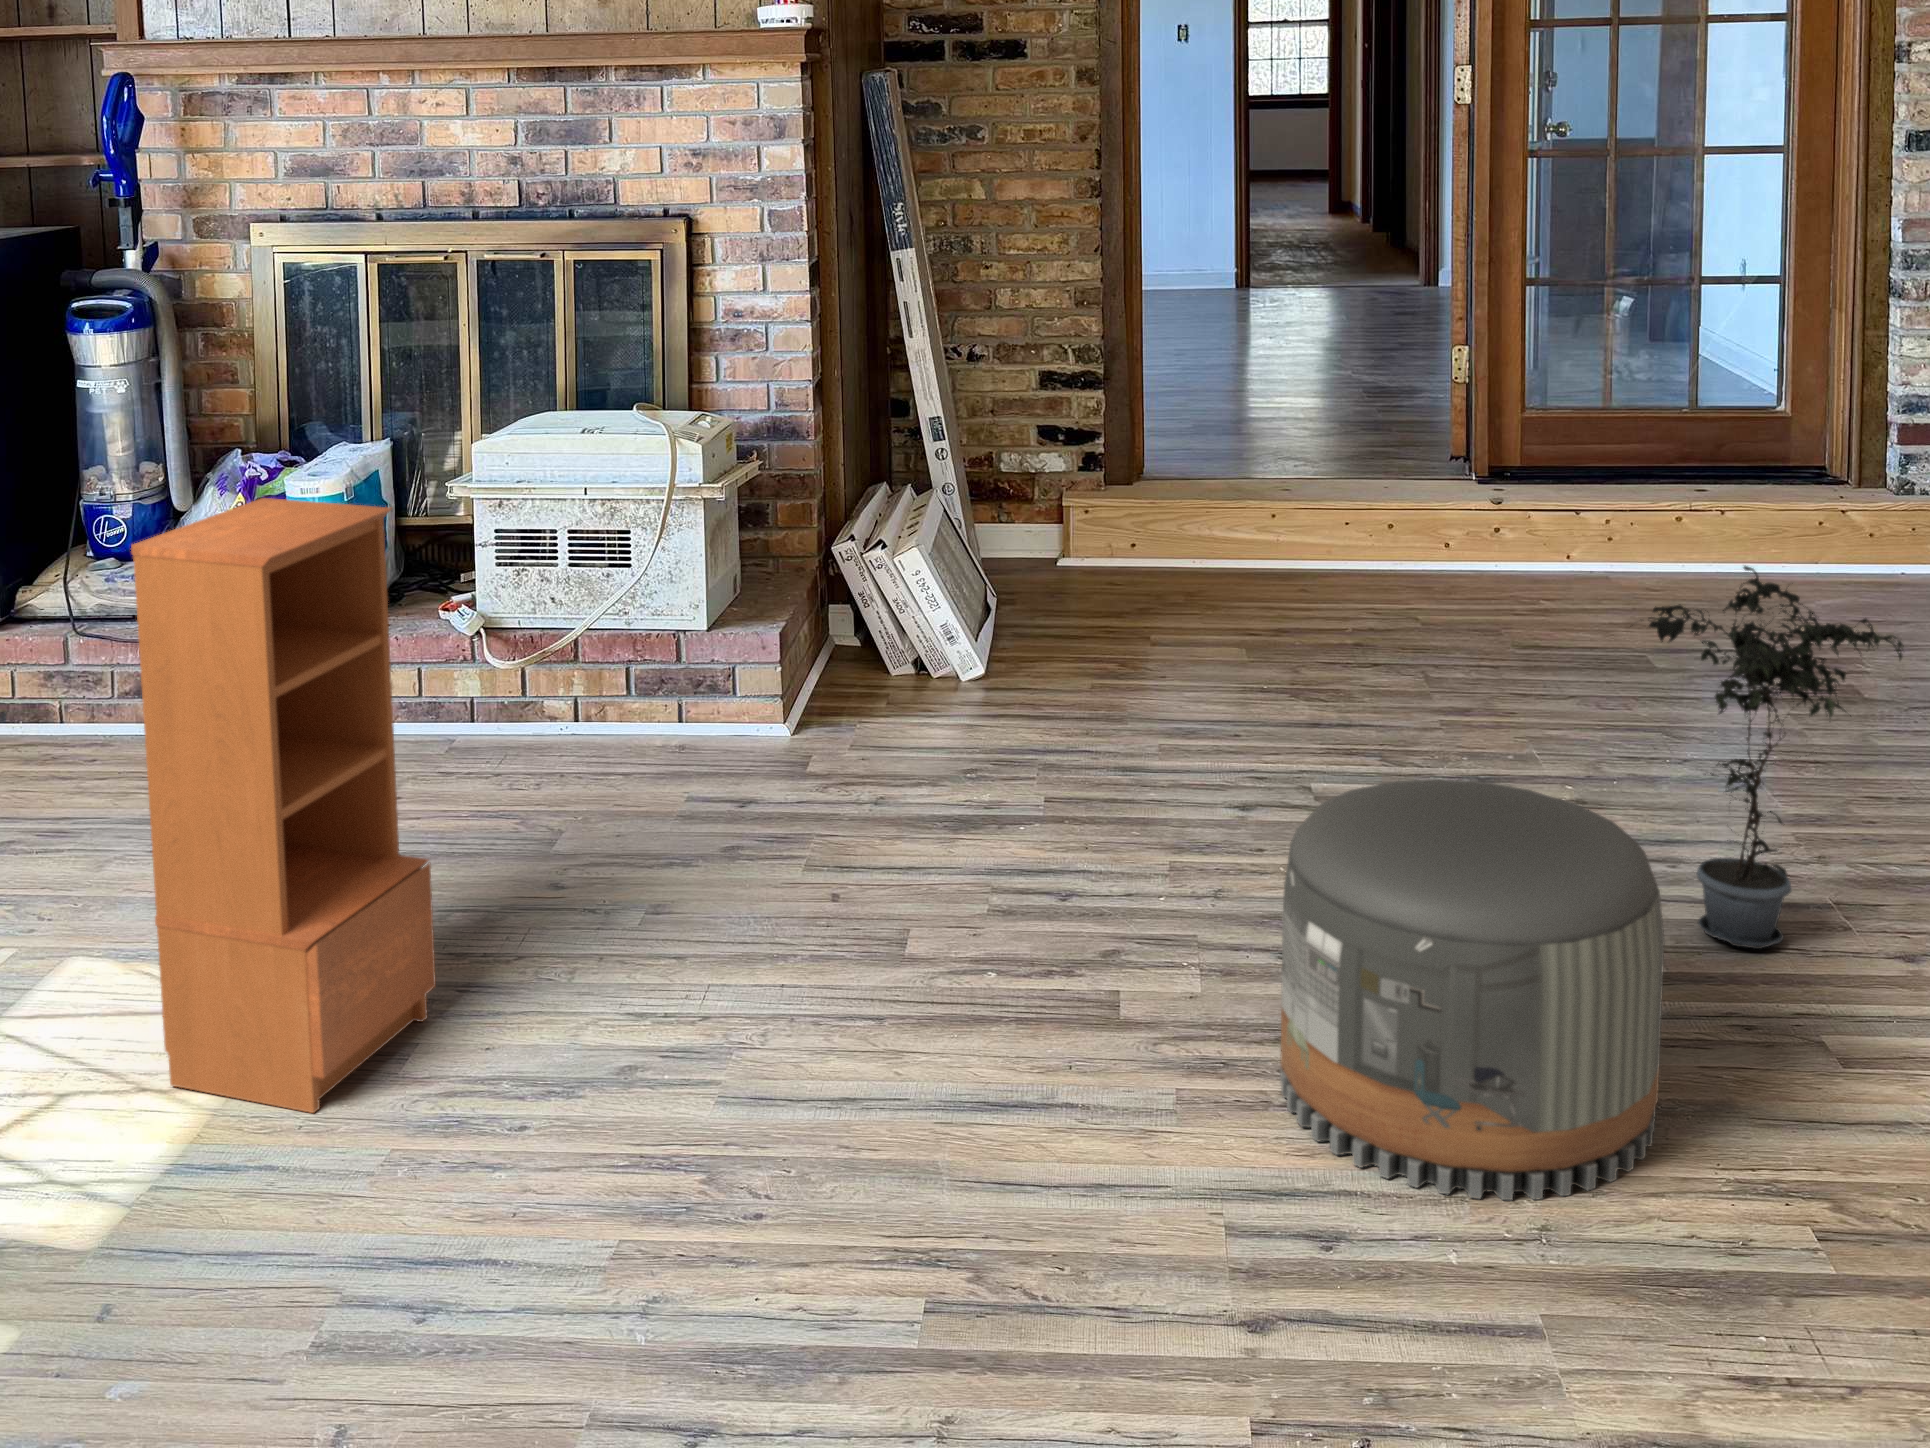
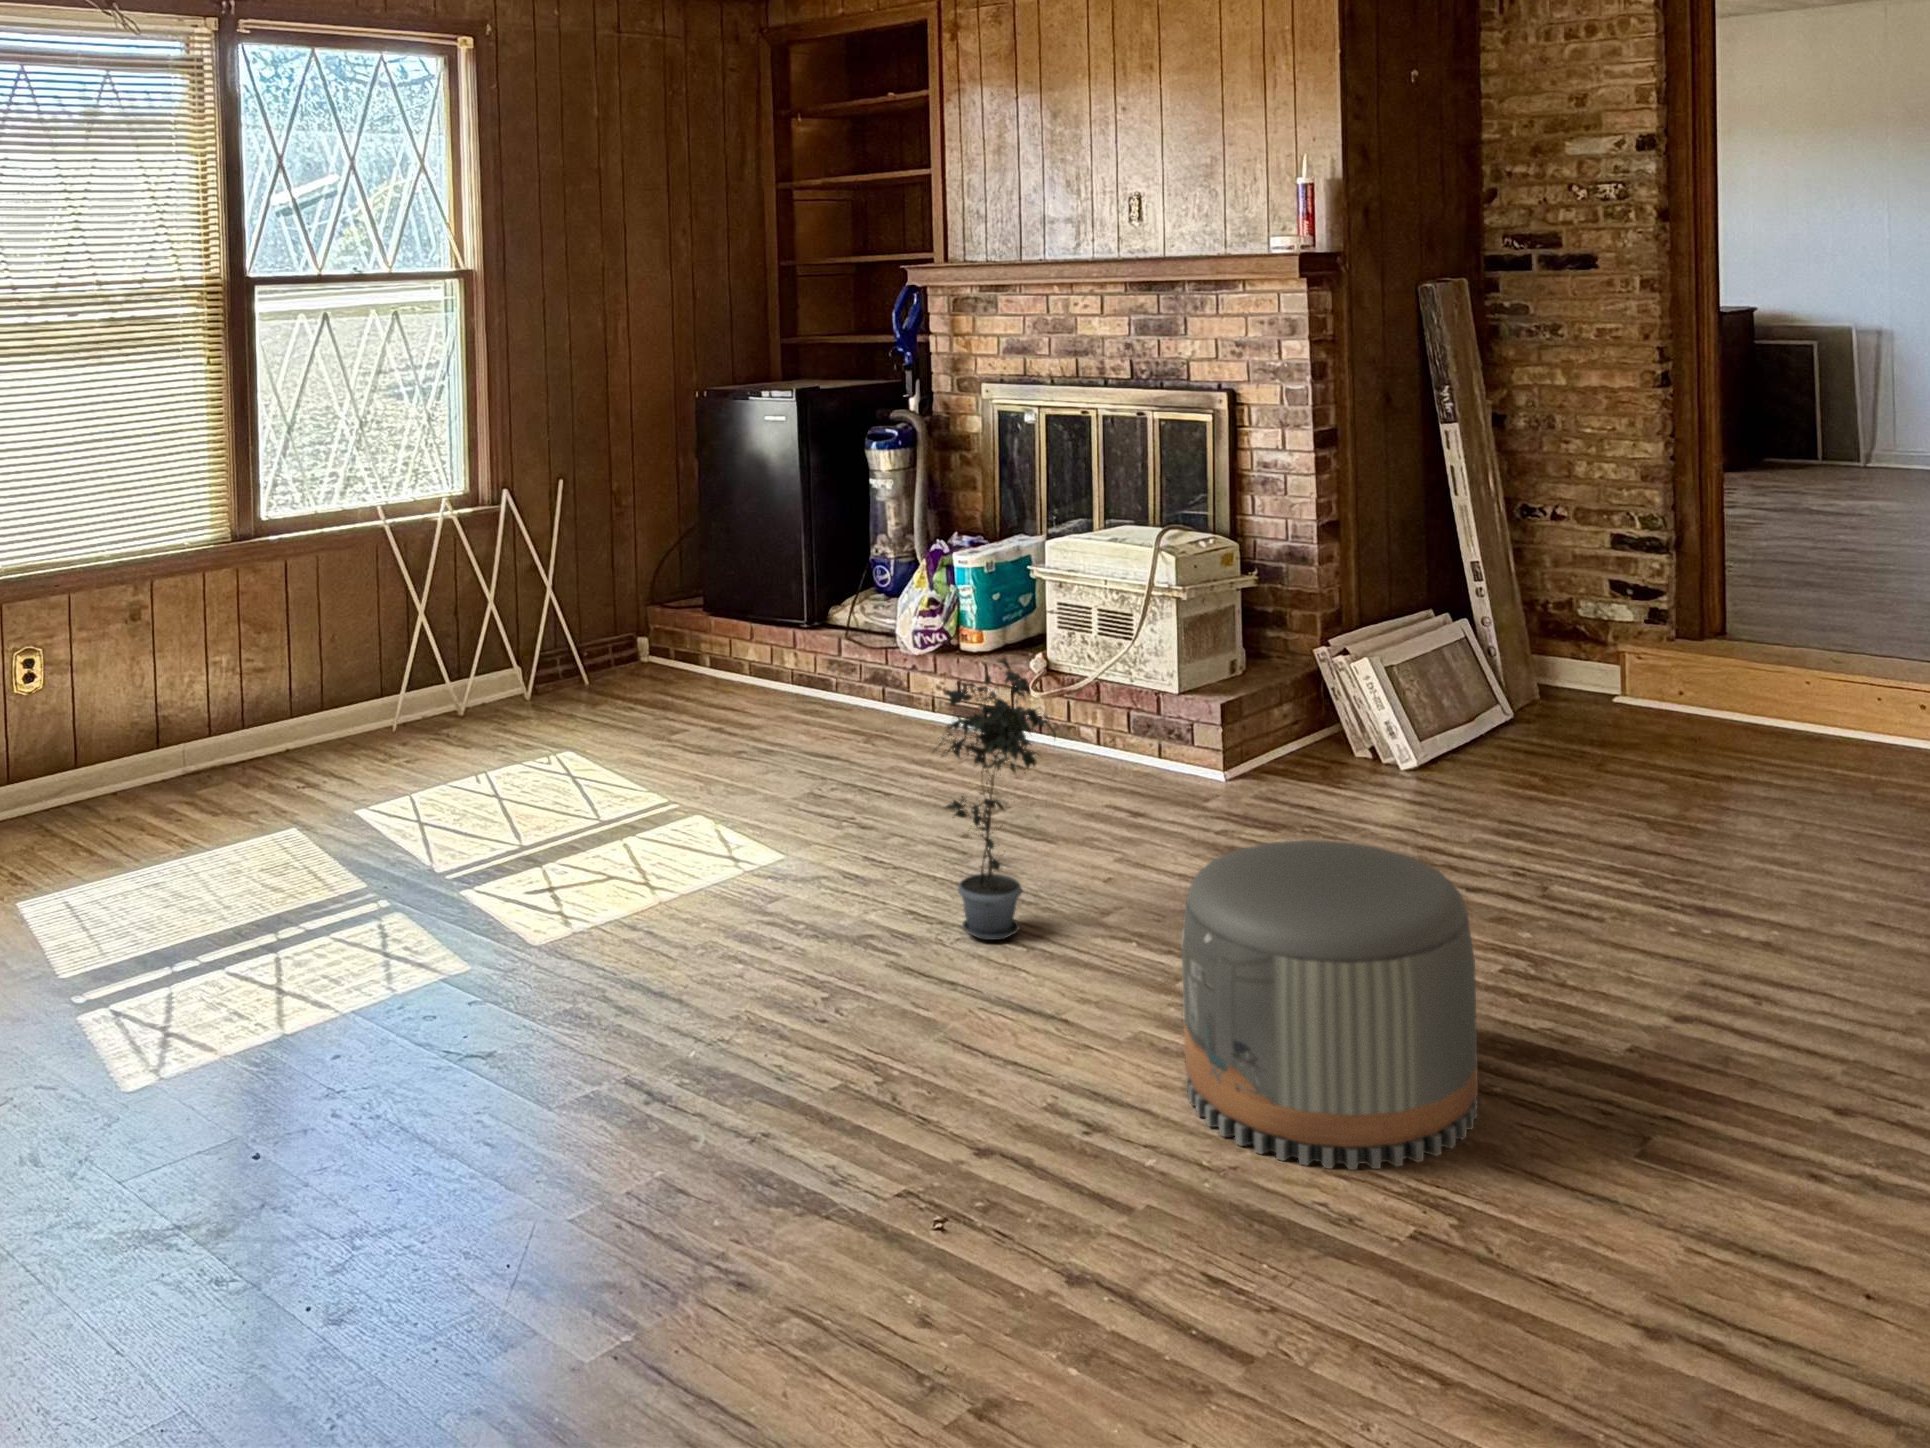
bookcase: present [131,498,436,1113] -> none [643,542,810,909]
potted plant: present [1649,566,1904,949] -> present [933,660,1056,940]

